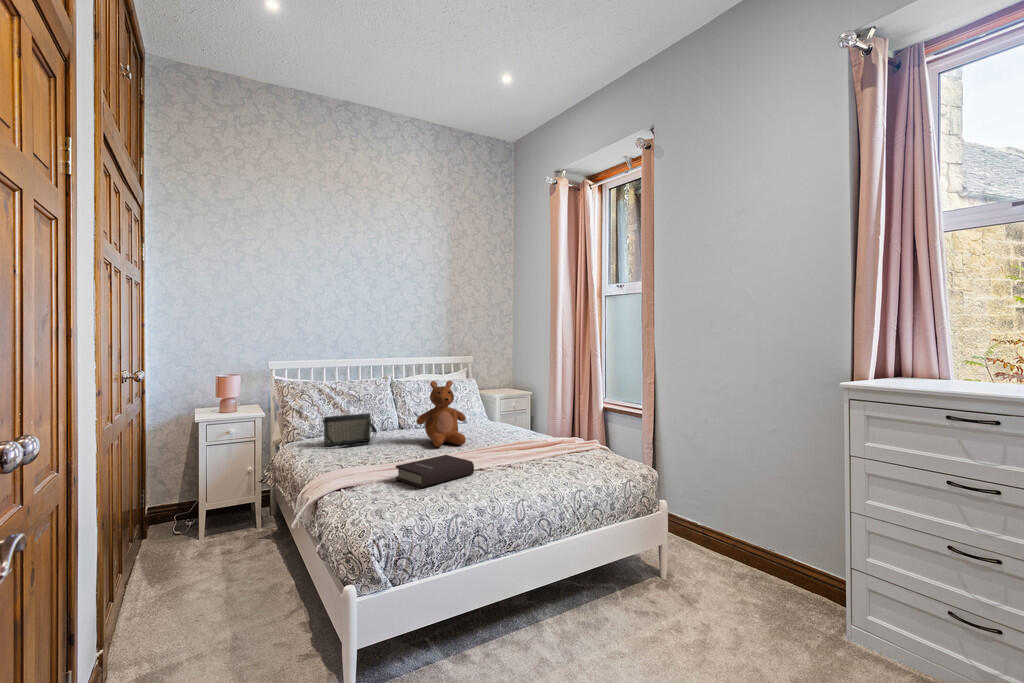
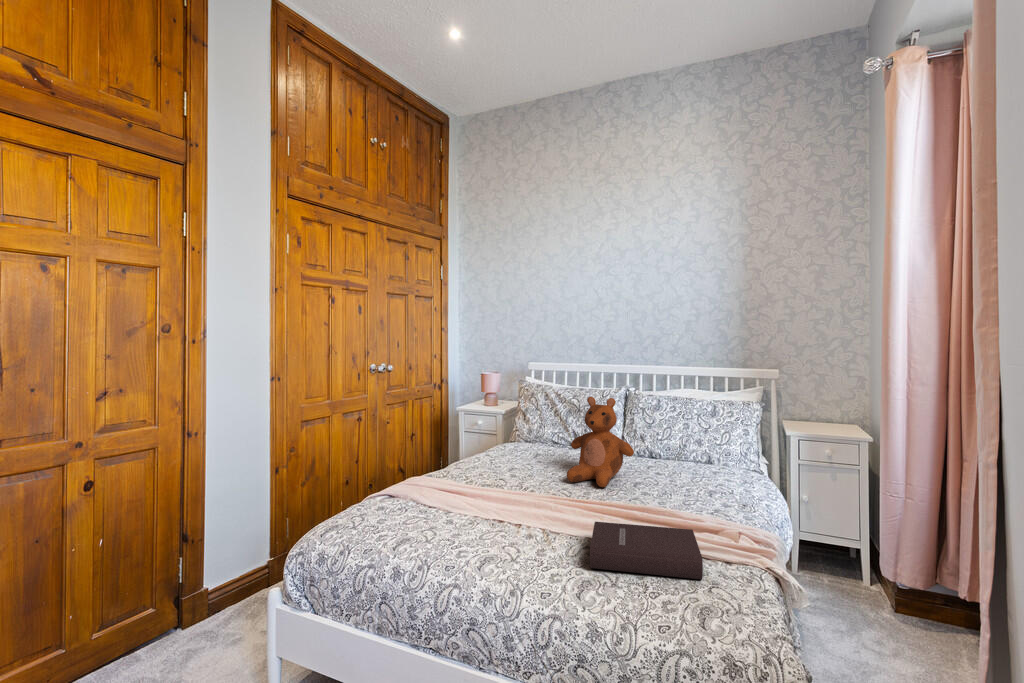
handbag: present [323,413,377,447] -> none [502,422,552,459]
book: present [396,455,474,488] -> present [590,522,703,580]

